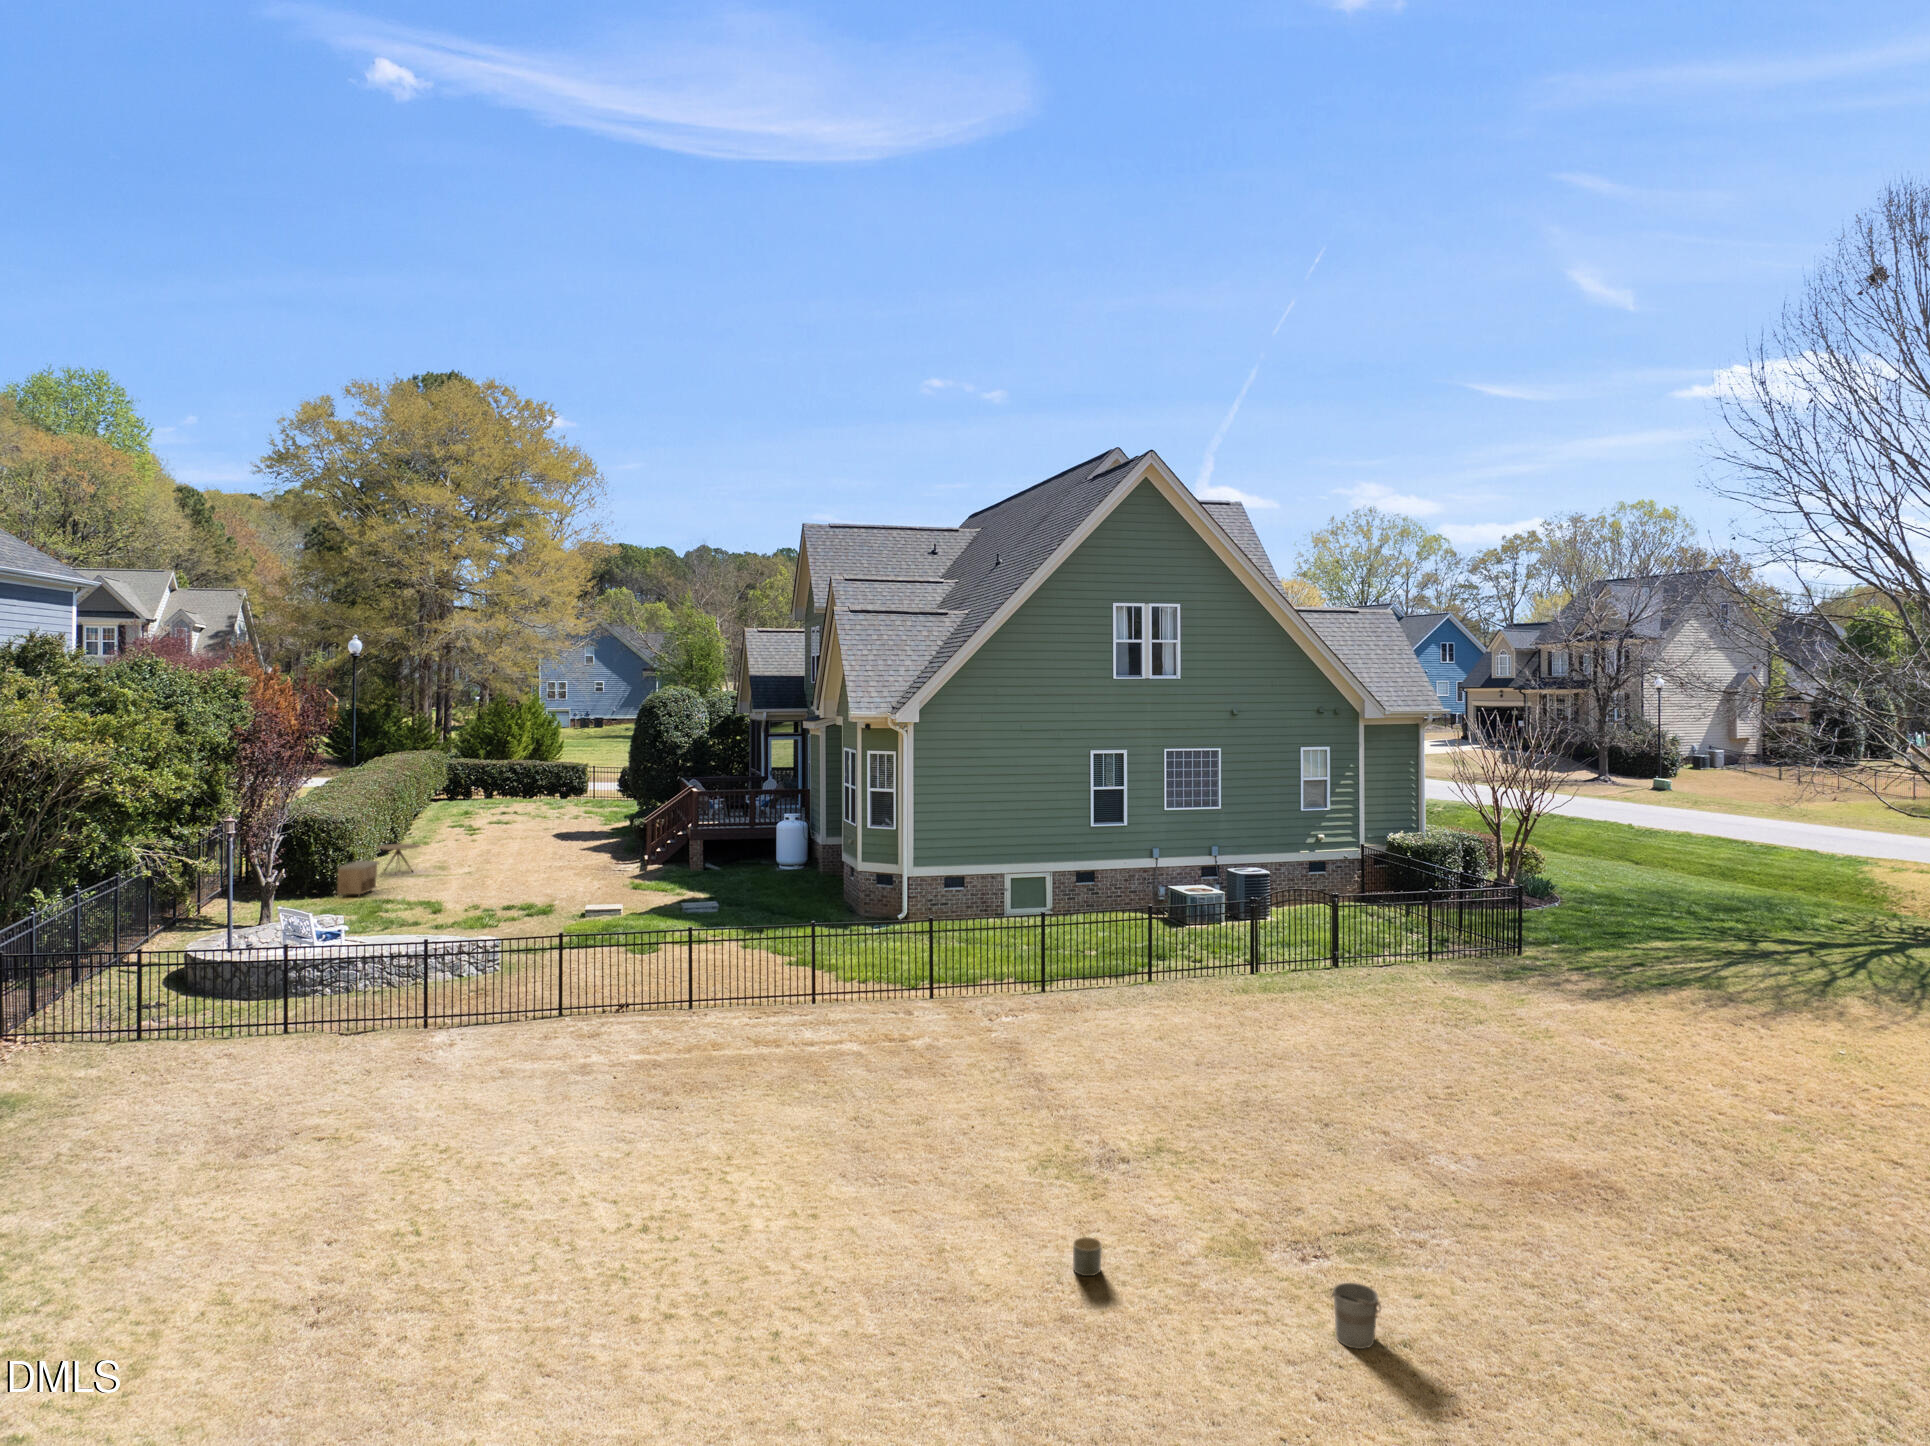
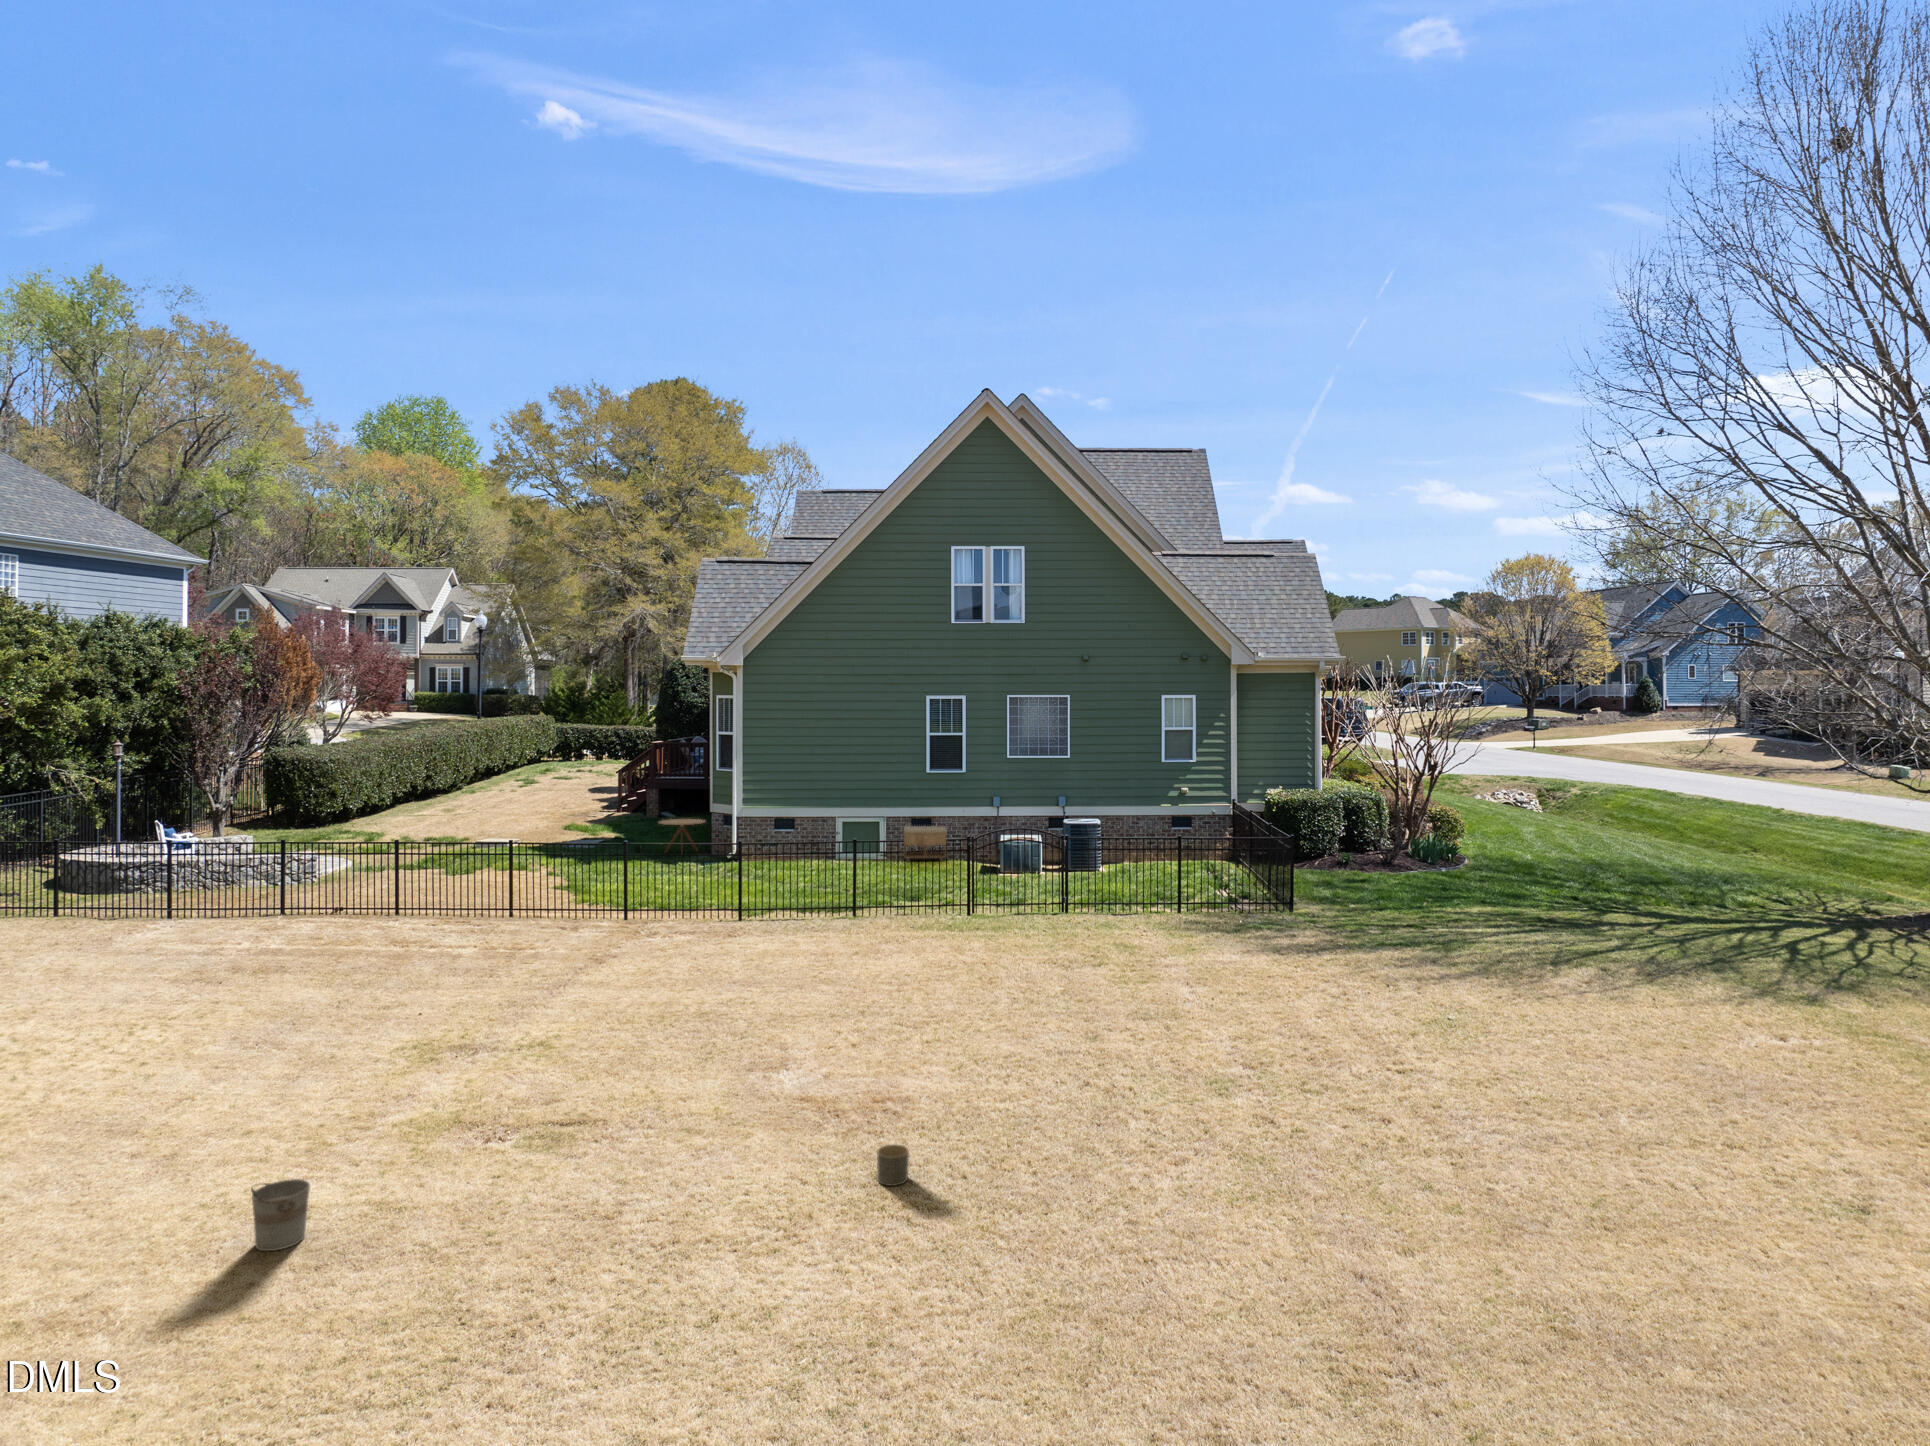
round table: present [377,844,420,869] -> present [659,819,705,852]
storage bench: present [337,861,379,895] -> present [904,826,946,860]
planter: present [1073,1237,1102,1276] -> present [877,1144,909,1186]

